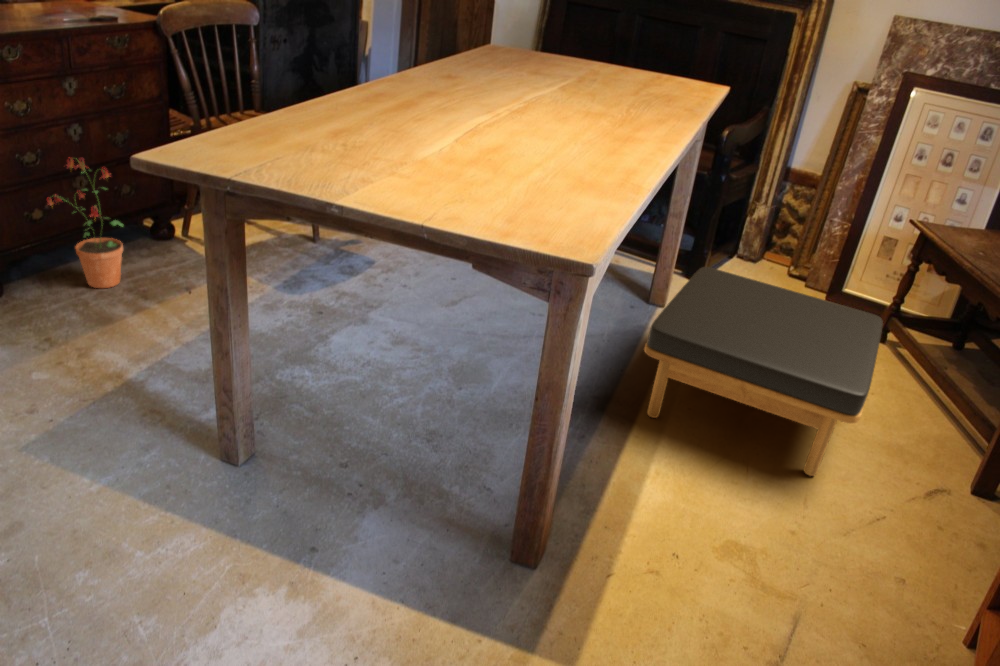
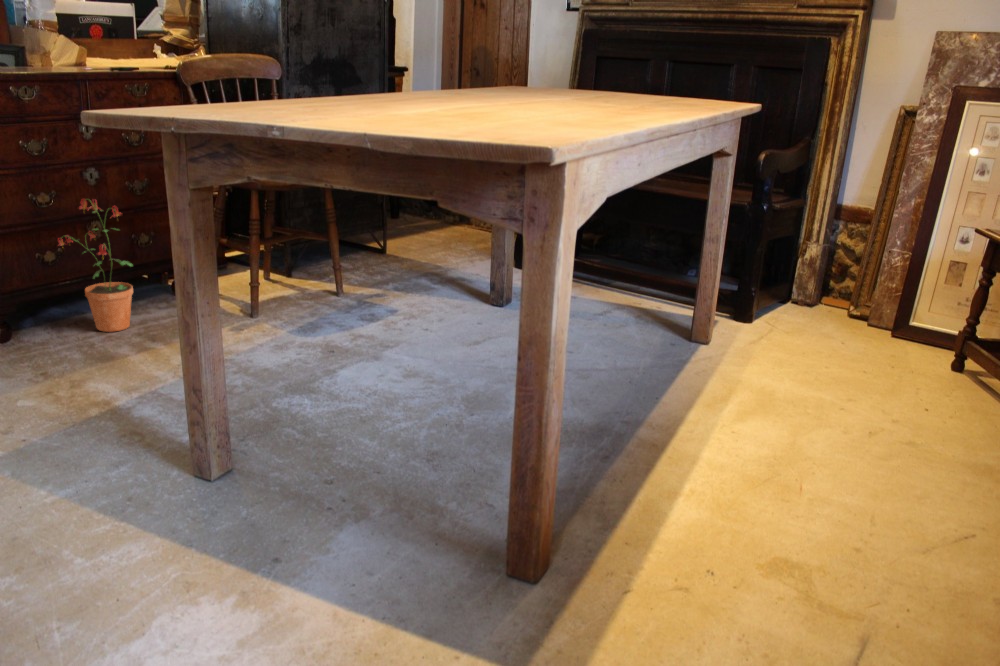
ottoman: present [644,267,883,476] -> none [671,287,951,498]

